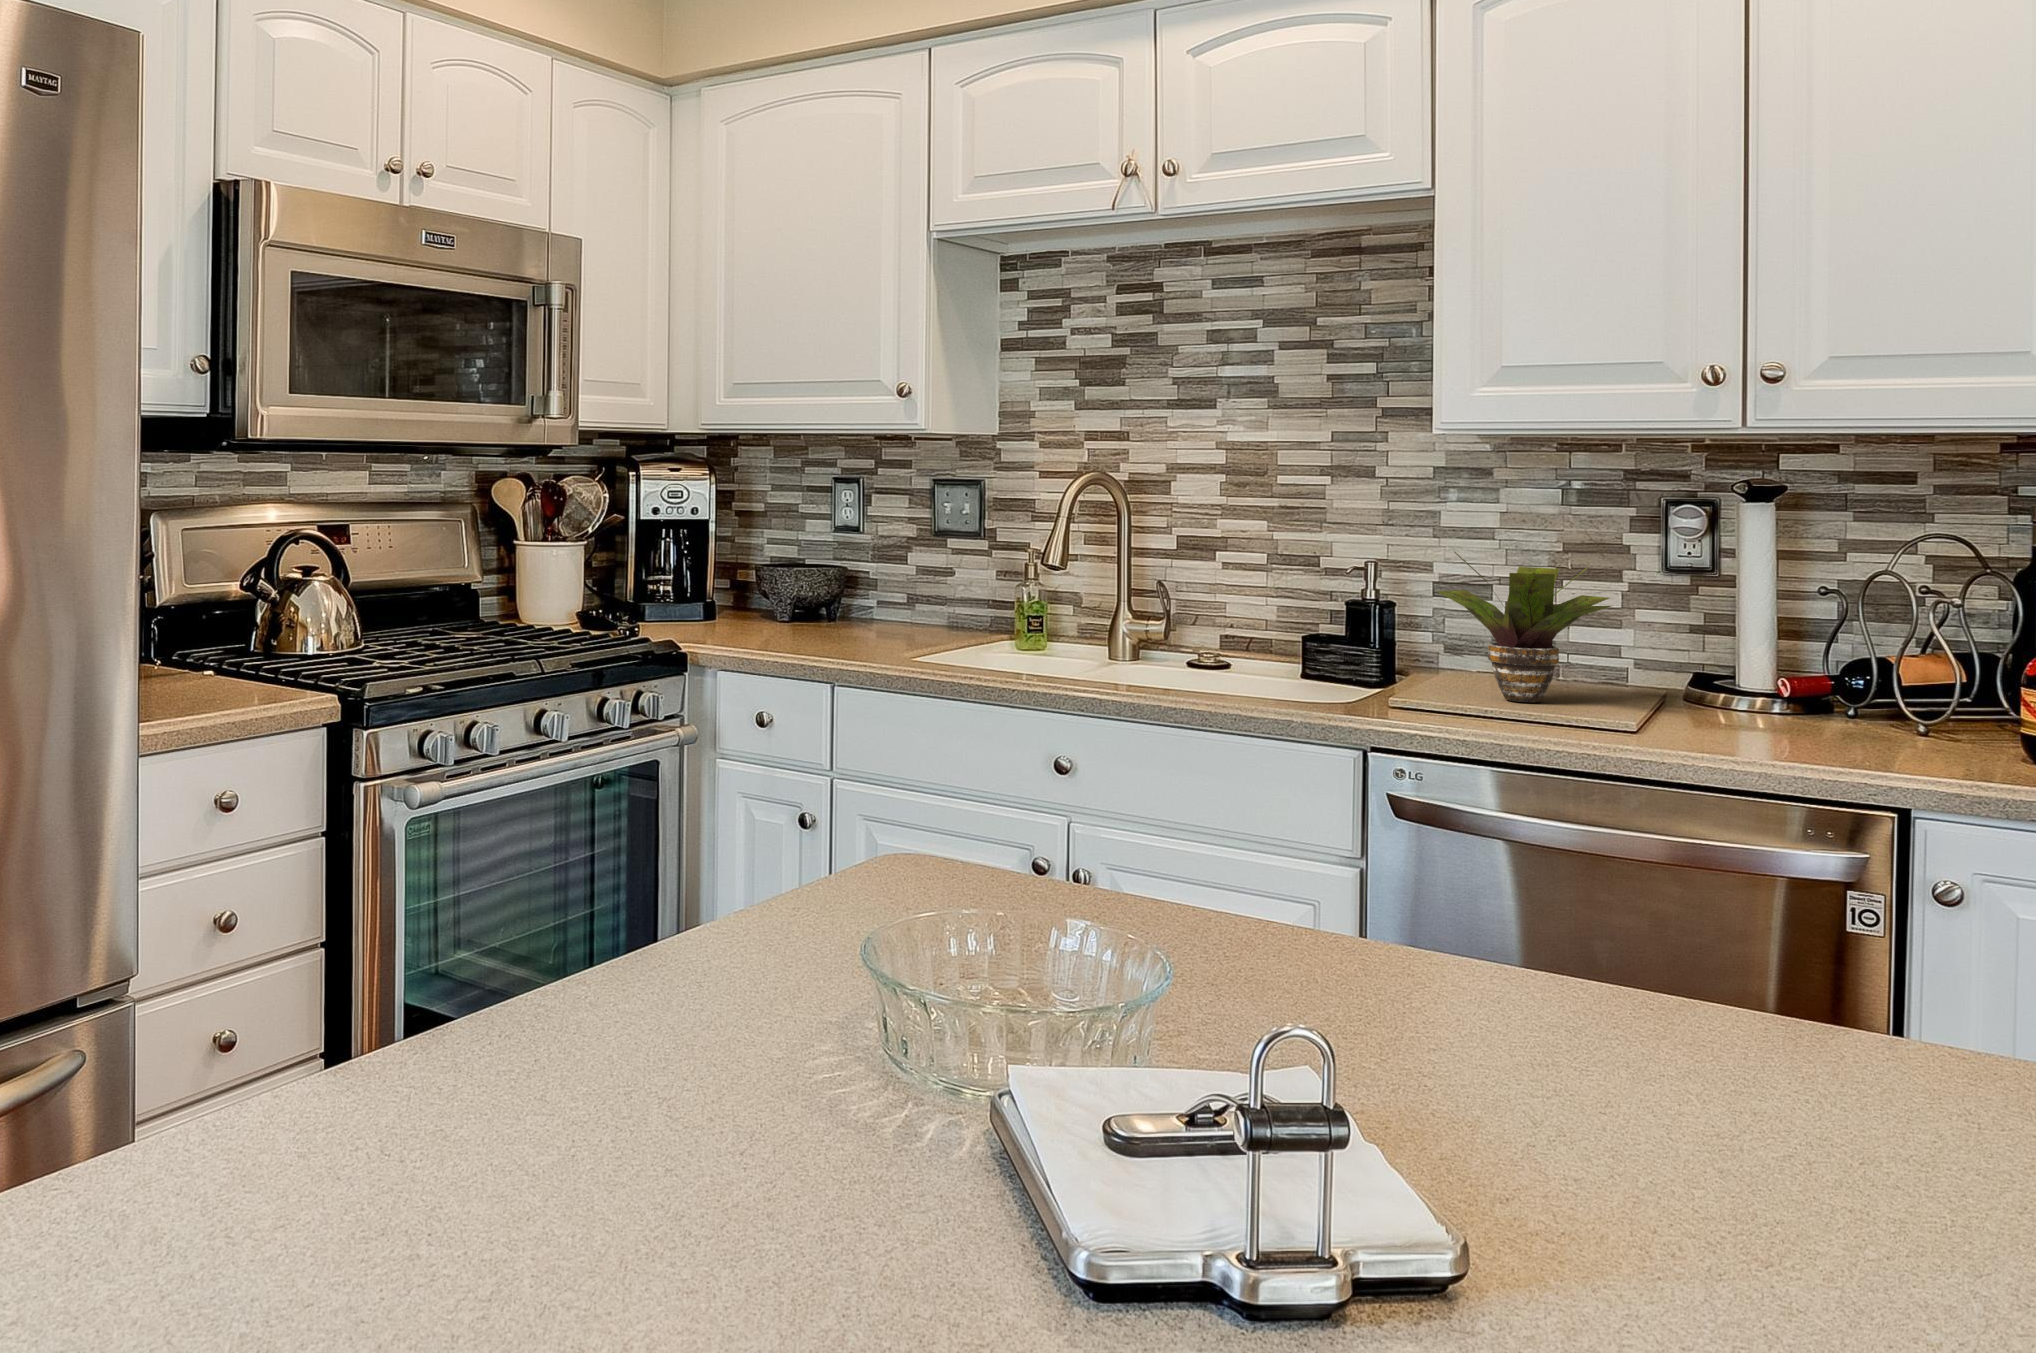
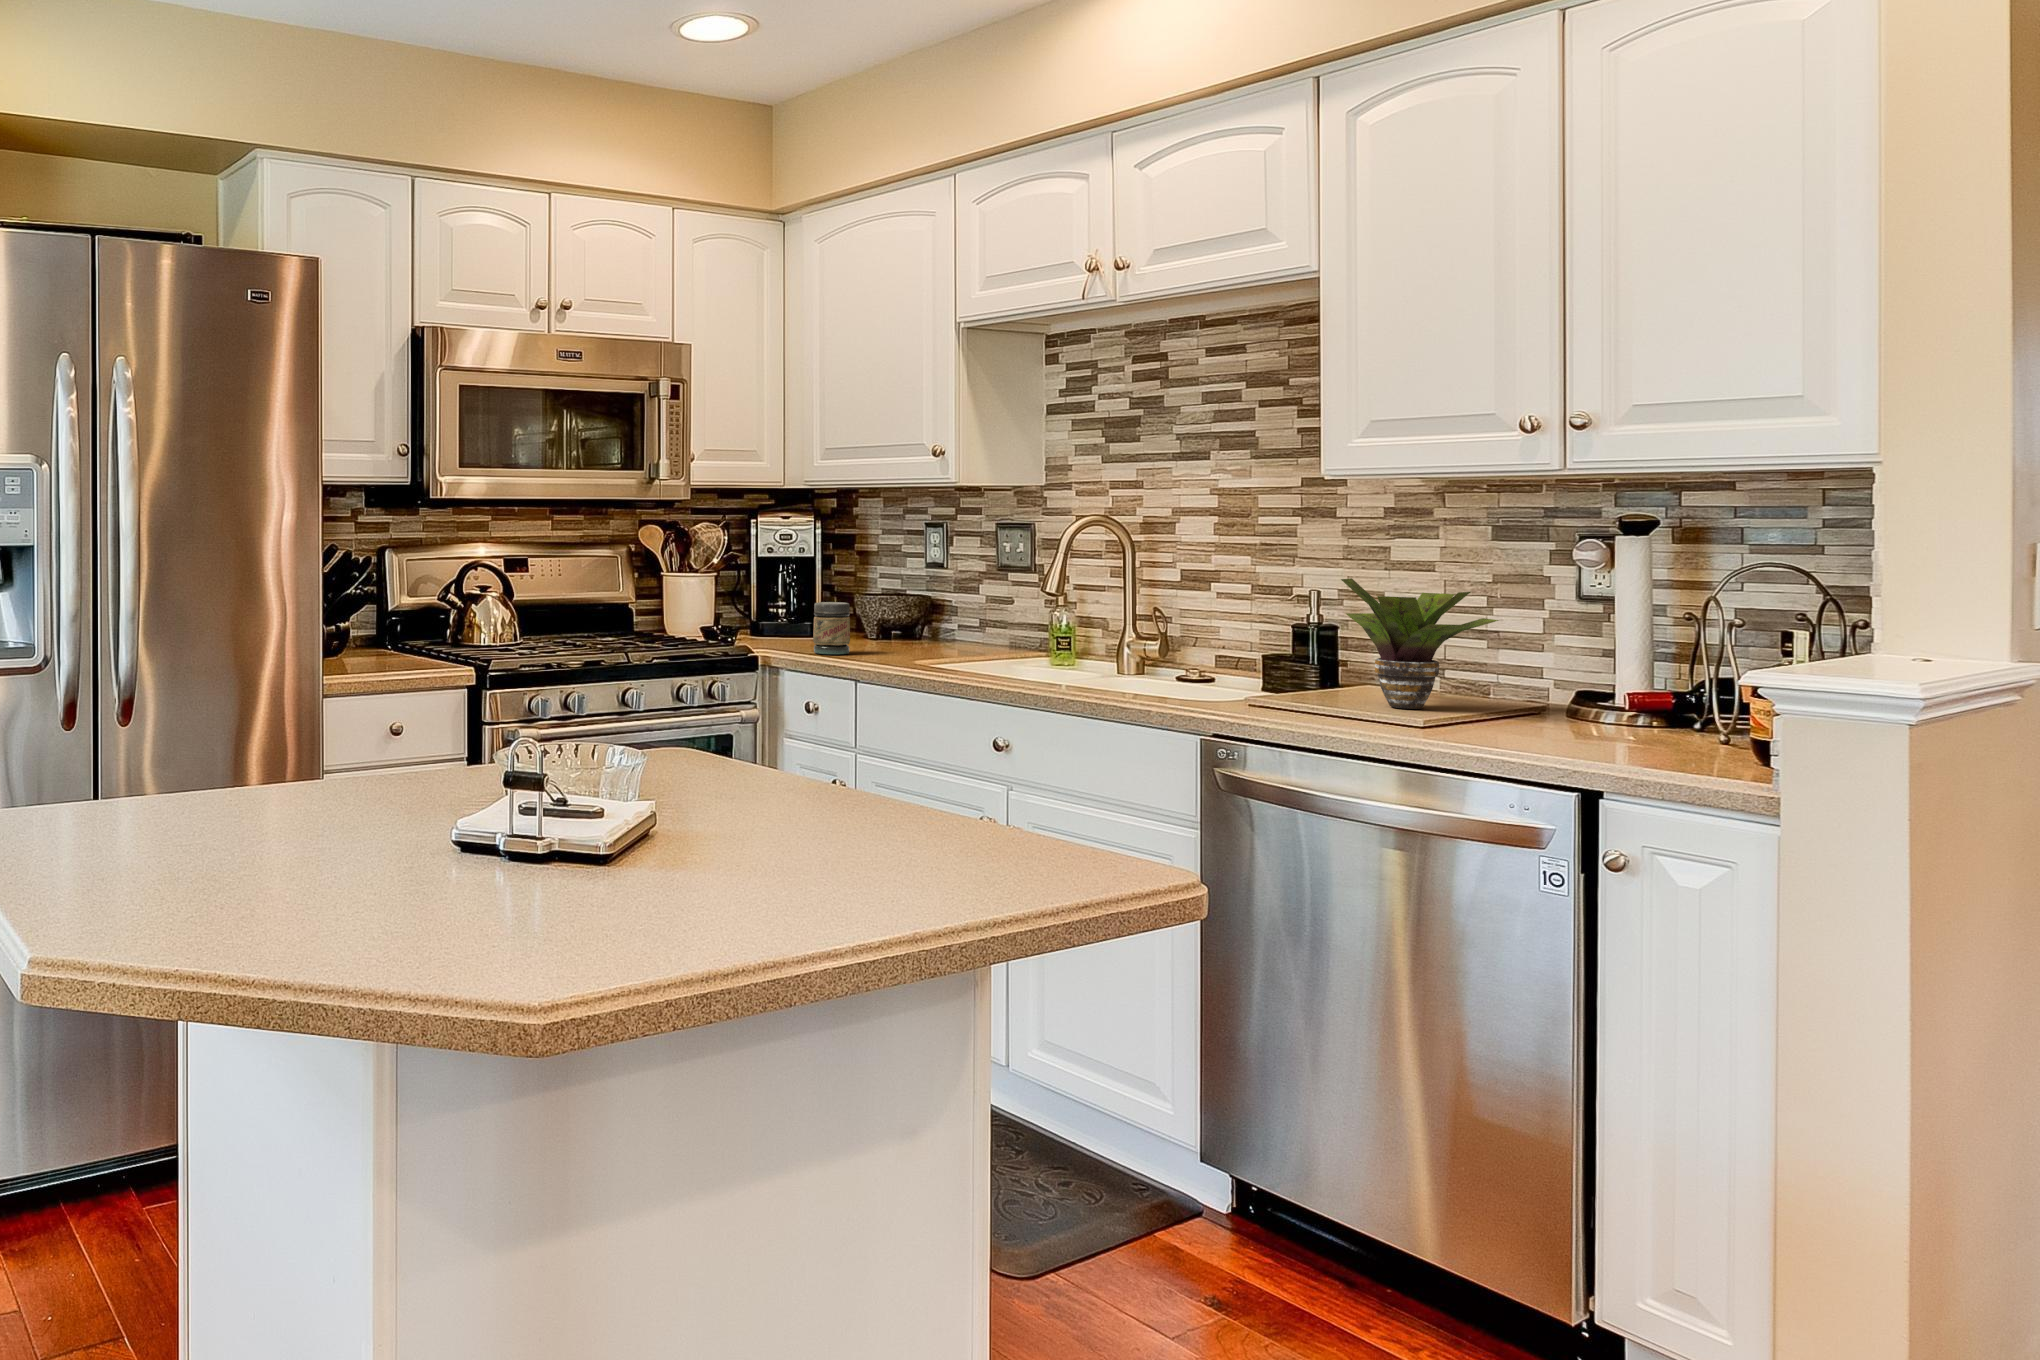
jar: none [753,581,799,649] -> present [813,602,850,654]

